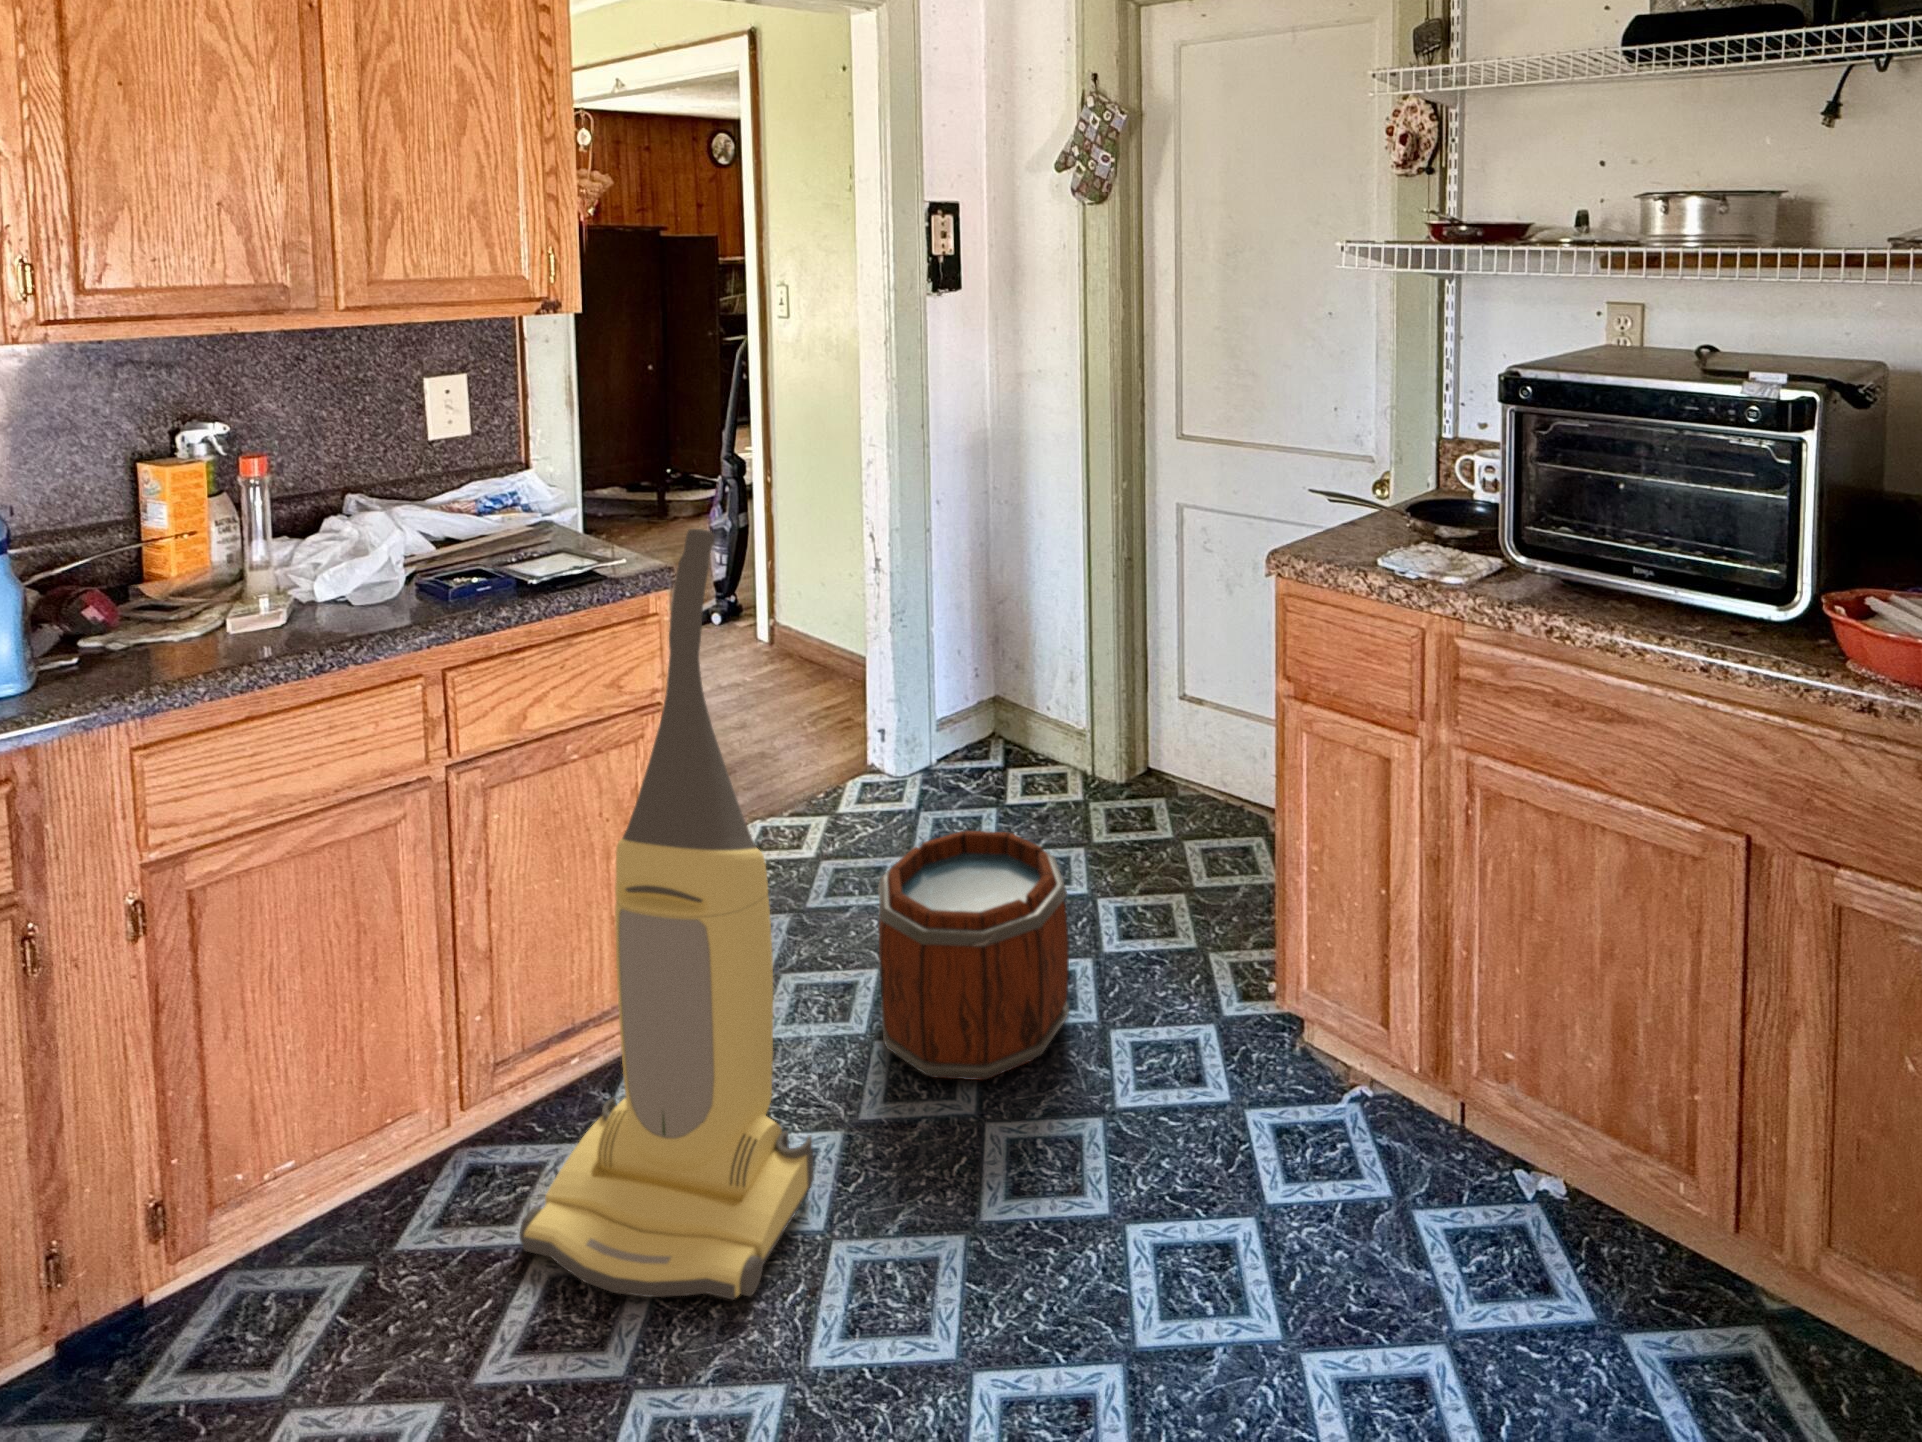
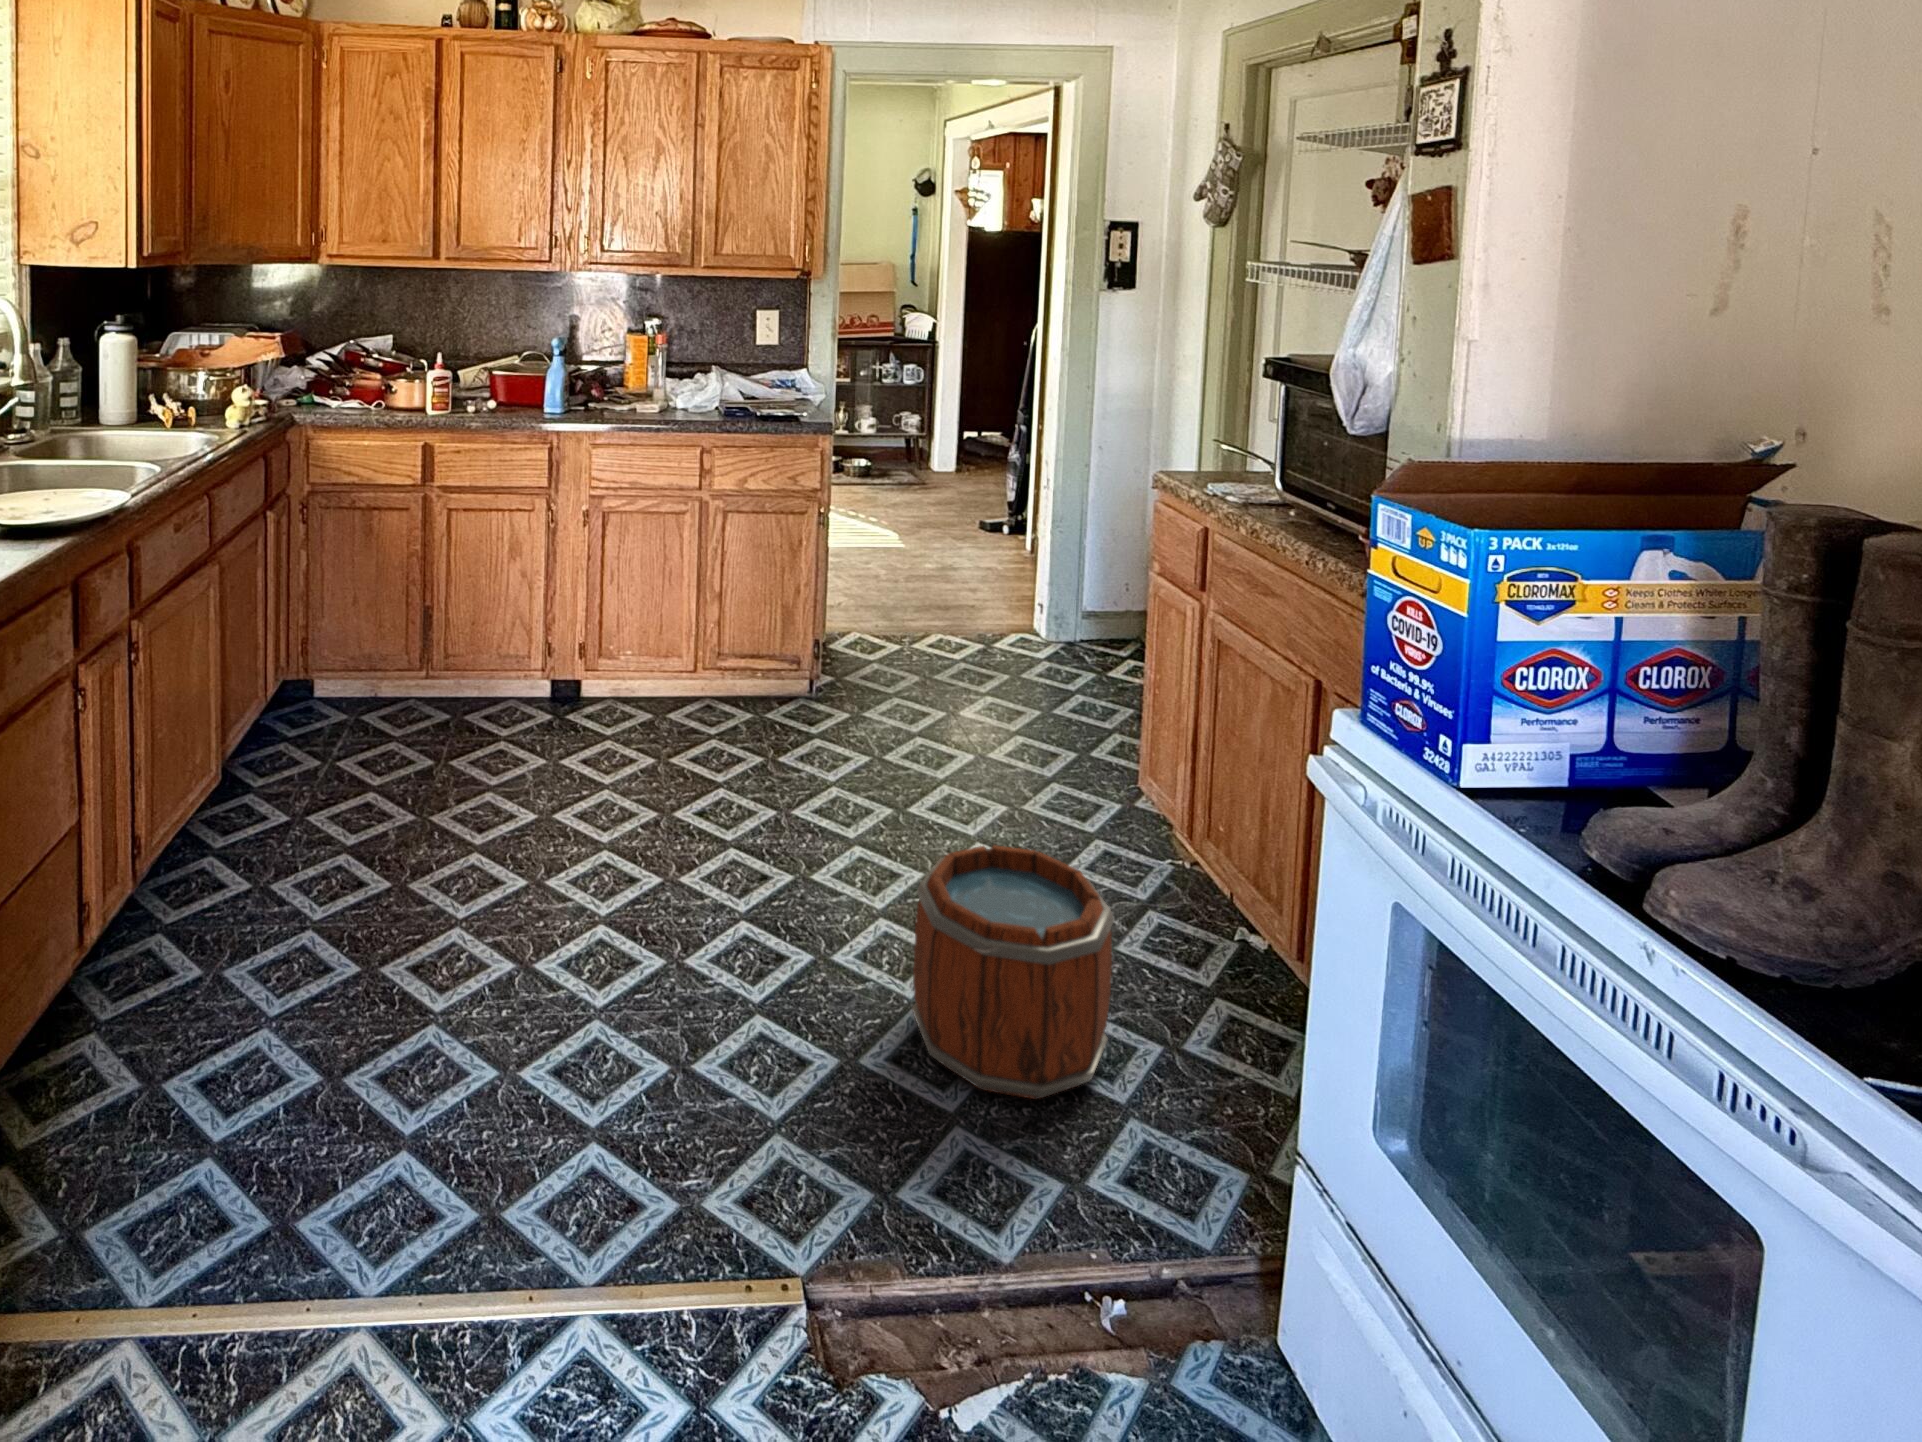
vacuum cleaner: present [519,529,813,1300] -> none [591,485,792,1132]

